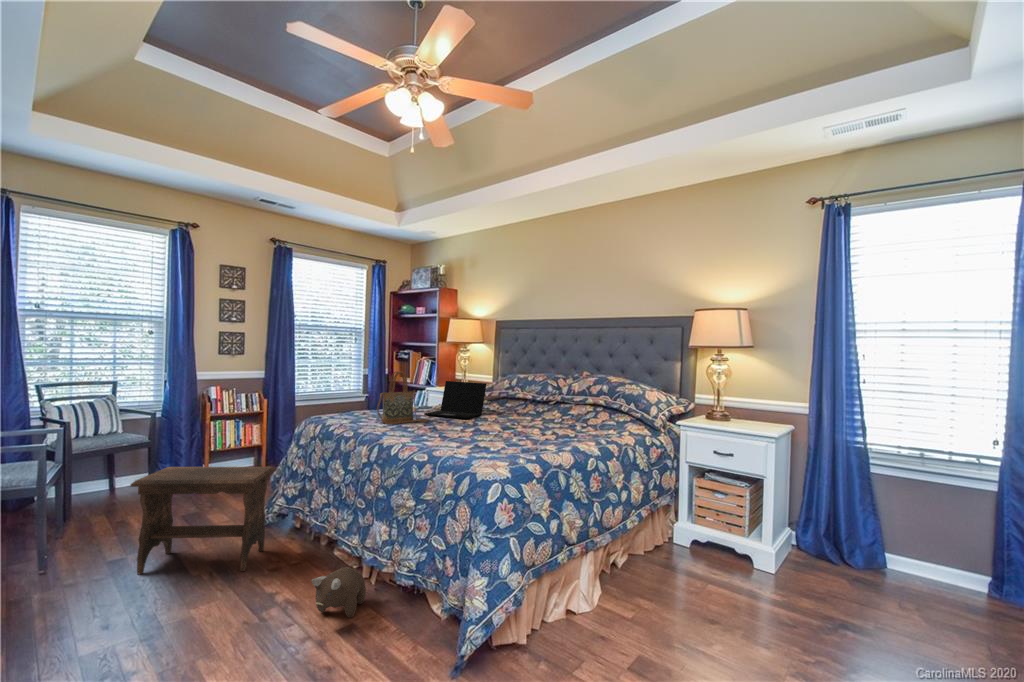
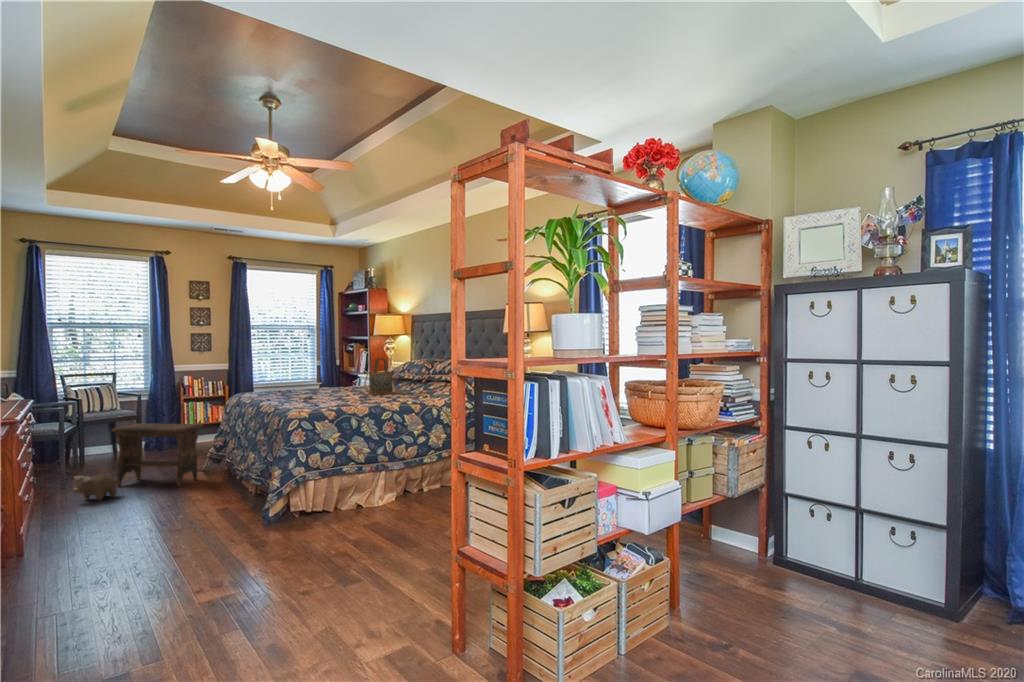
handbag: present [377,372,428,425] -> present [364,358,403,395]
laptop: present [424,381,486,419] -> none [317,366,366,393]
plush toy: present [312,567,366,618] -> present [74,474,117,501]

